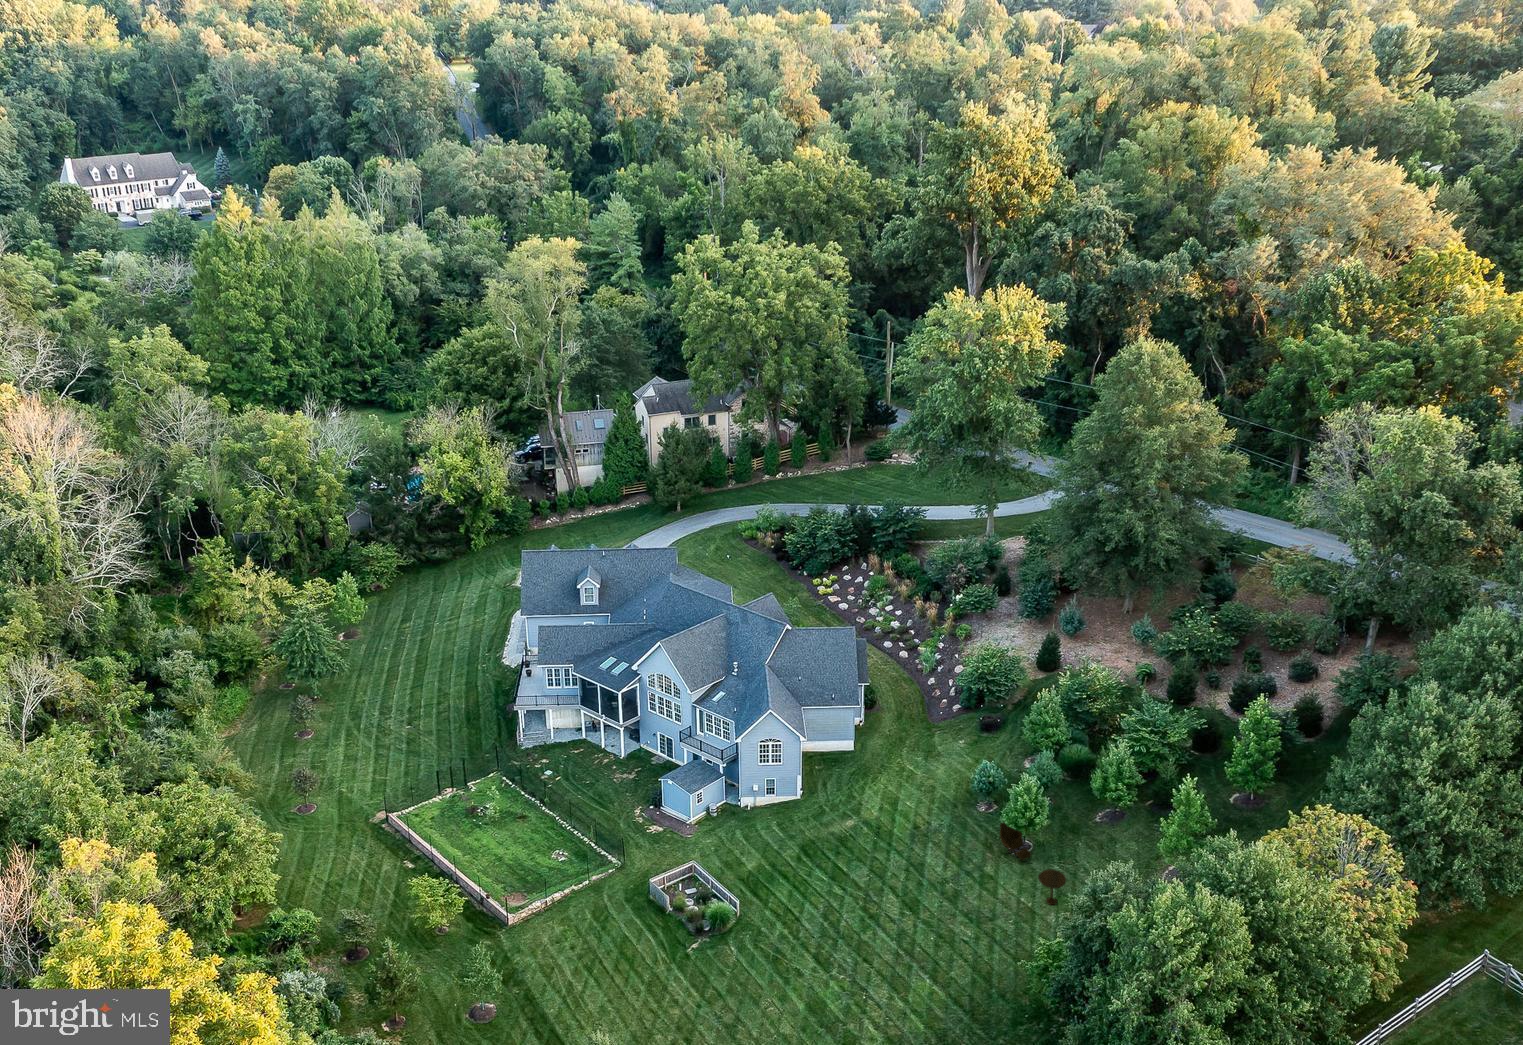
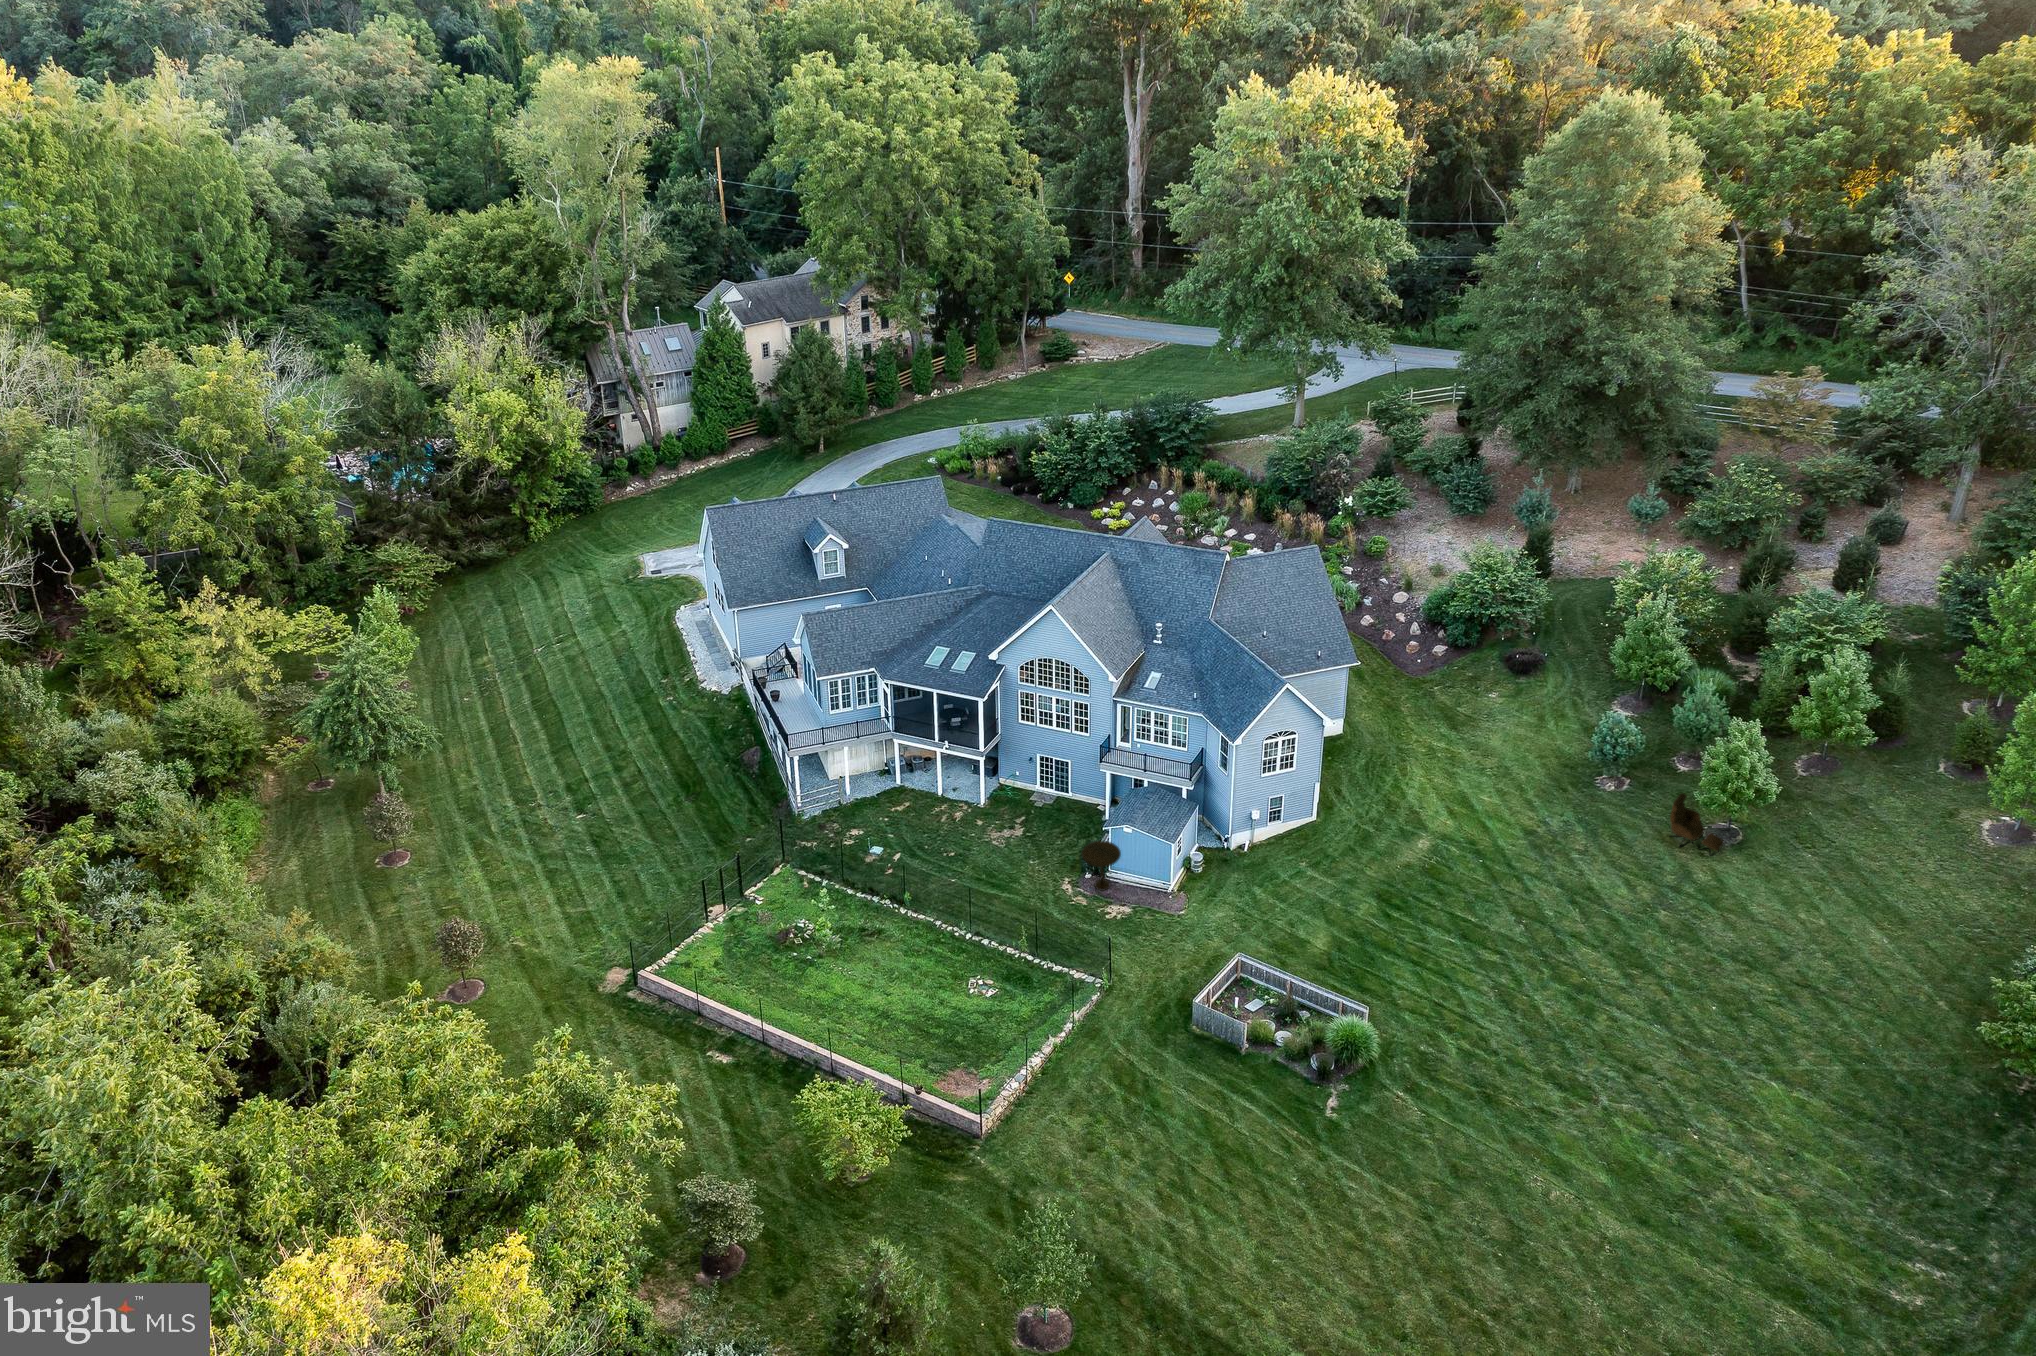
pedestal table: present [1038,869,1066,905] -> present [1081,841,1121,891]

